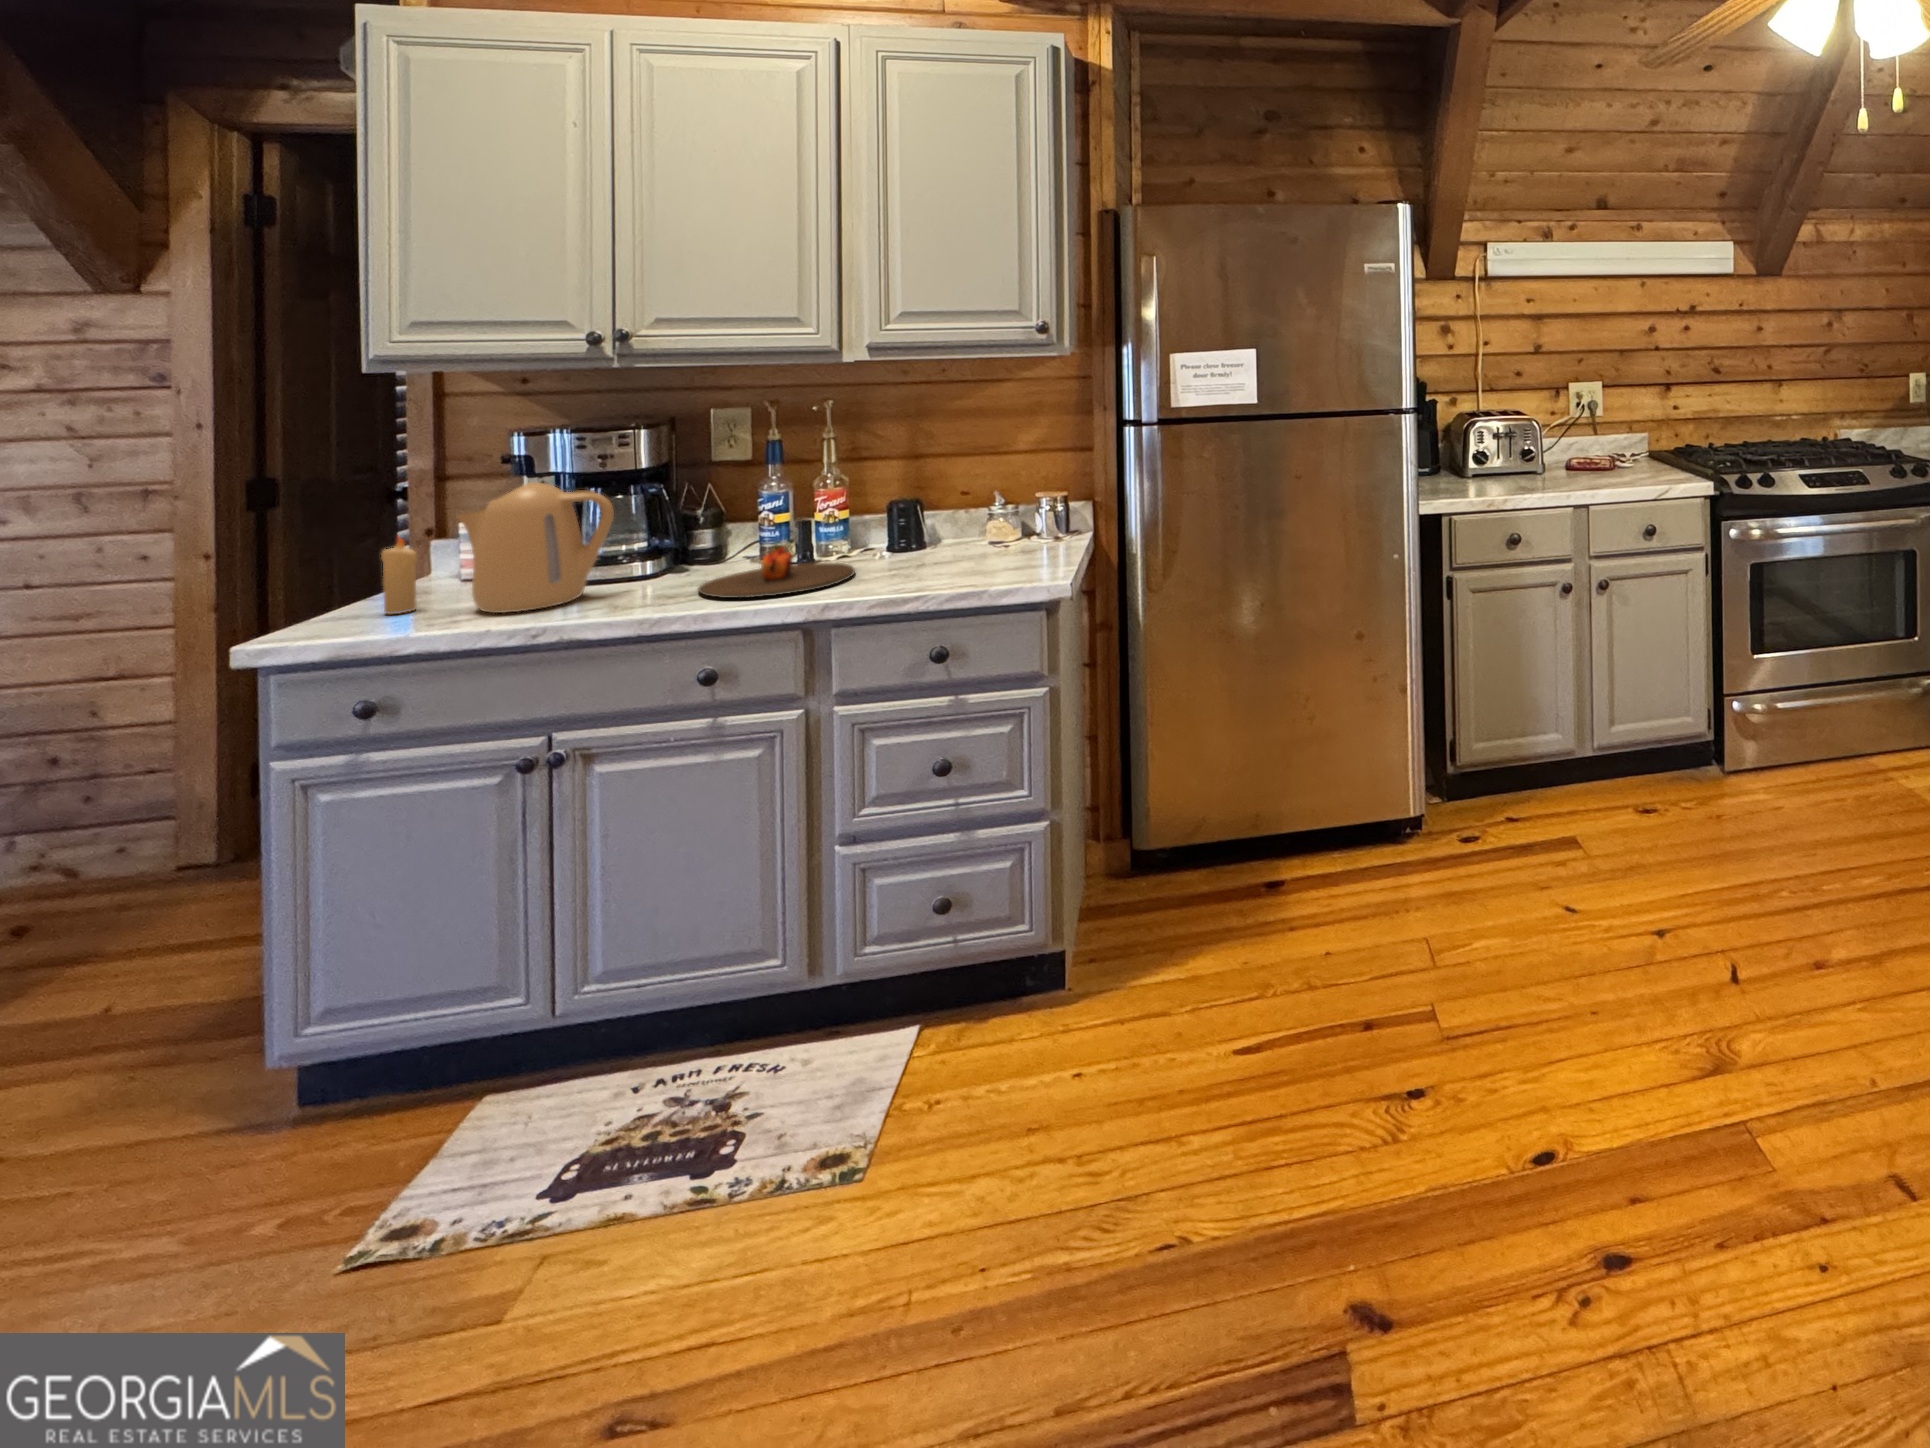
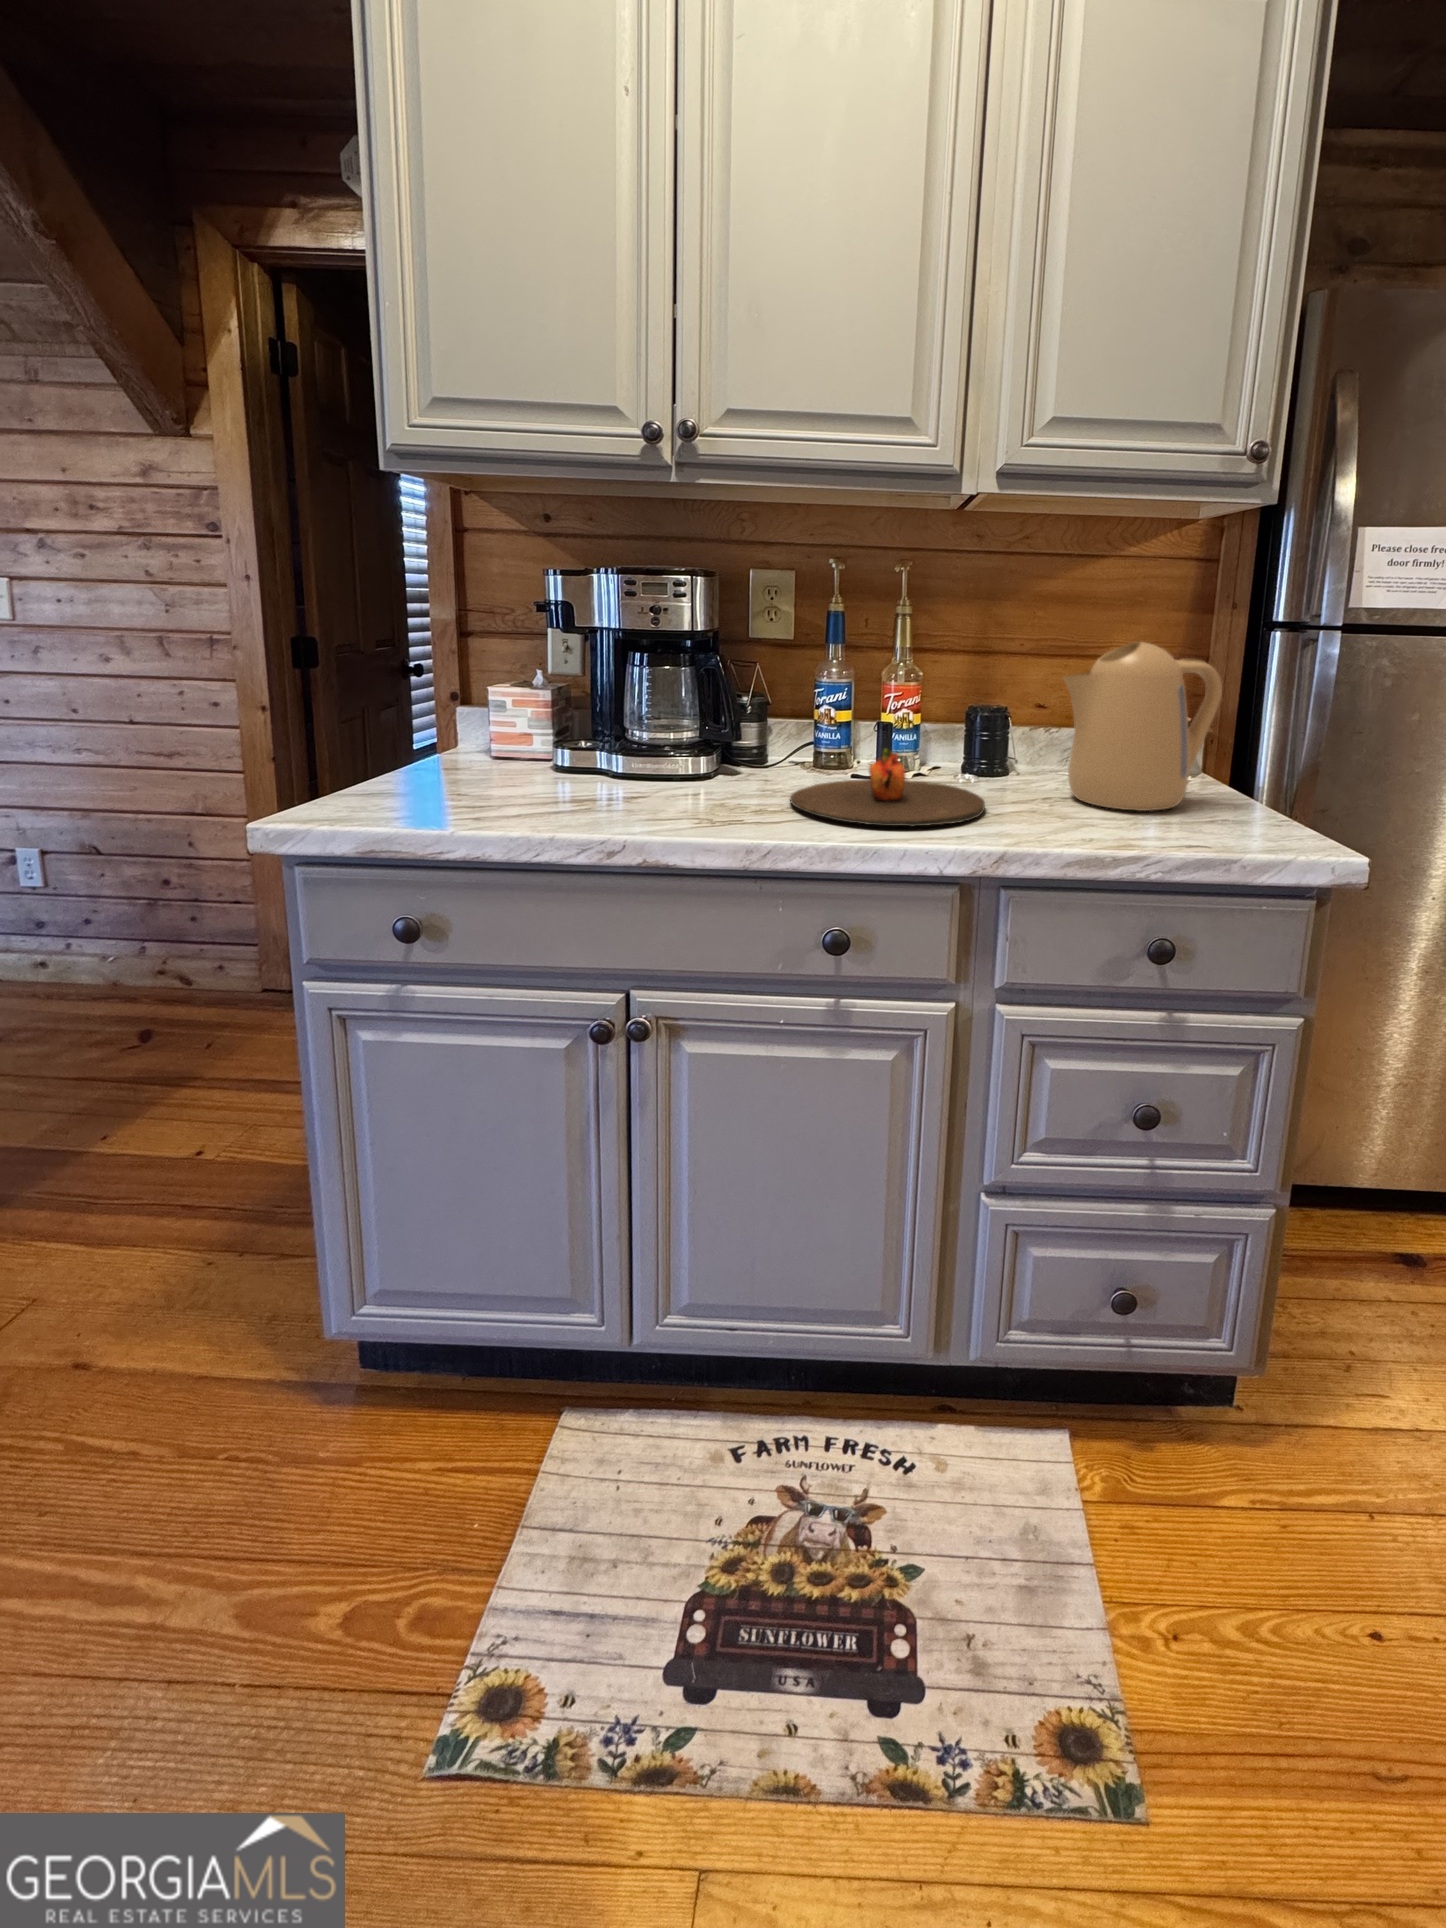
kettle: present [458,482,614,613] -> present [1063,642,1222,811]
candle: present [381,538,417,614] -> none [413,686,455,794]

